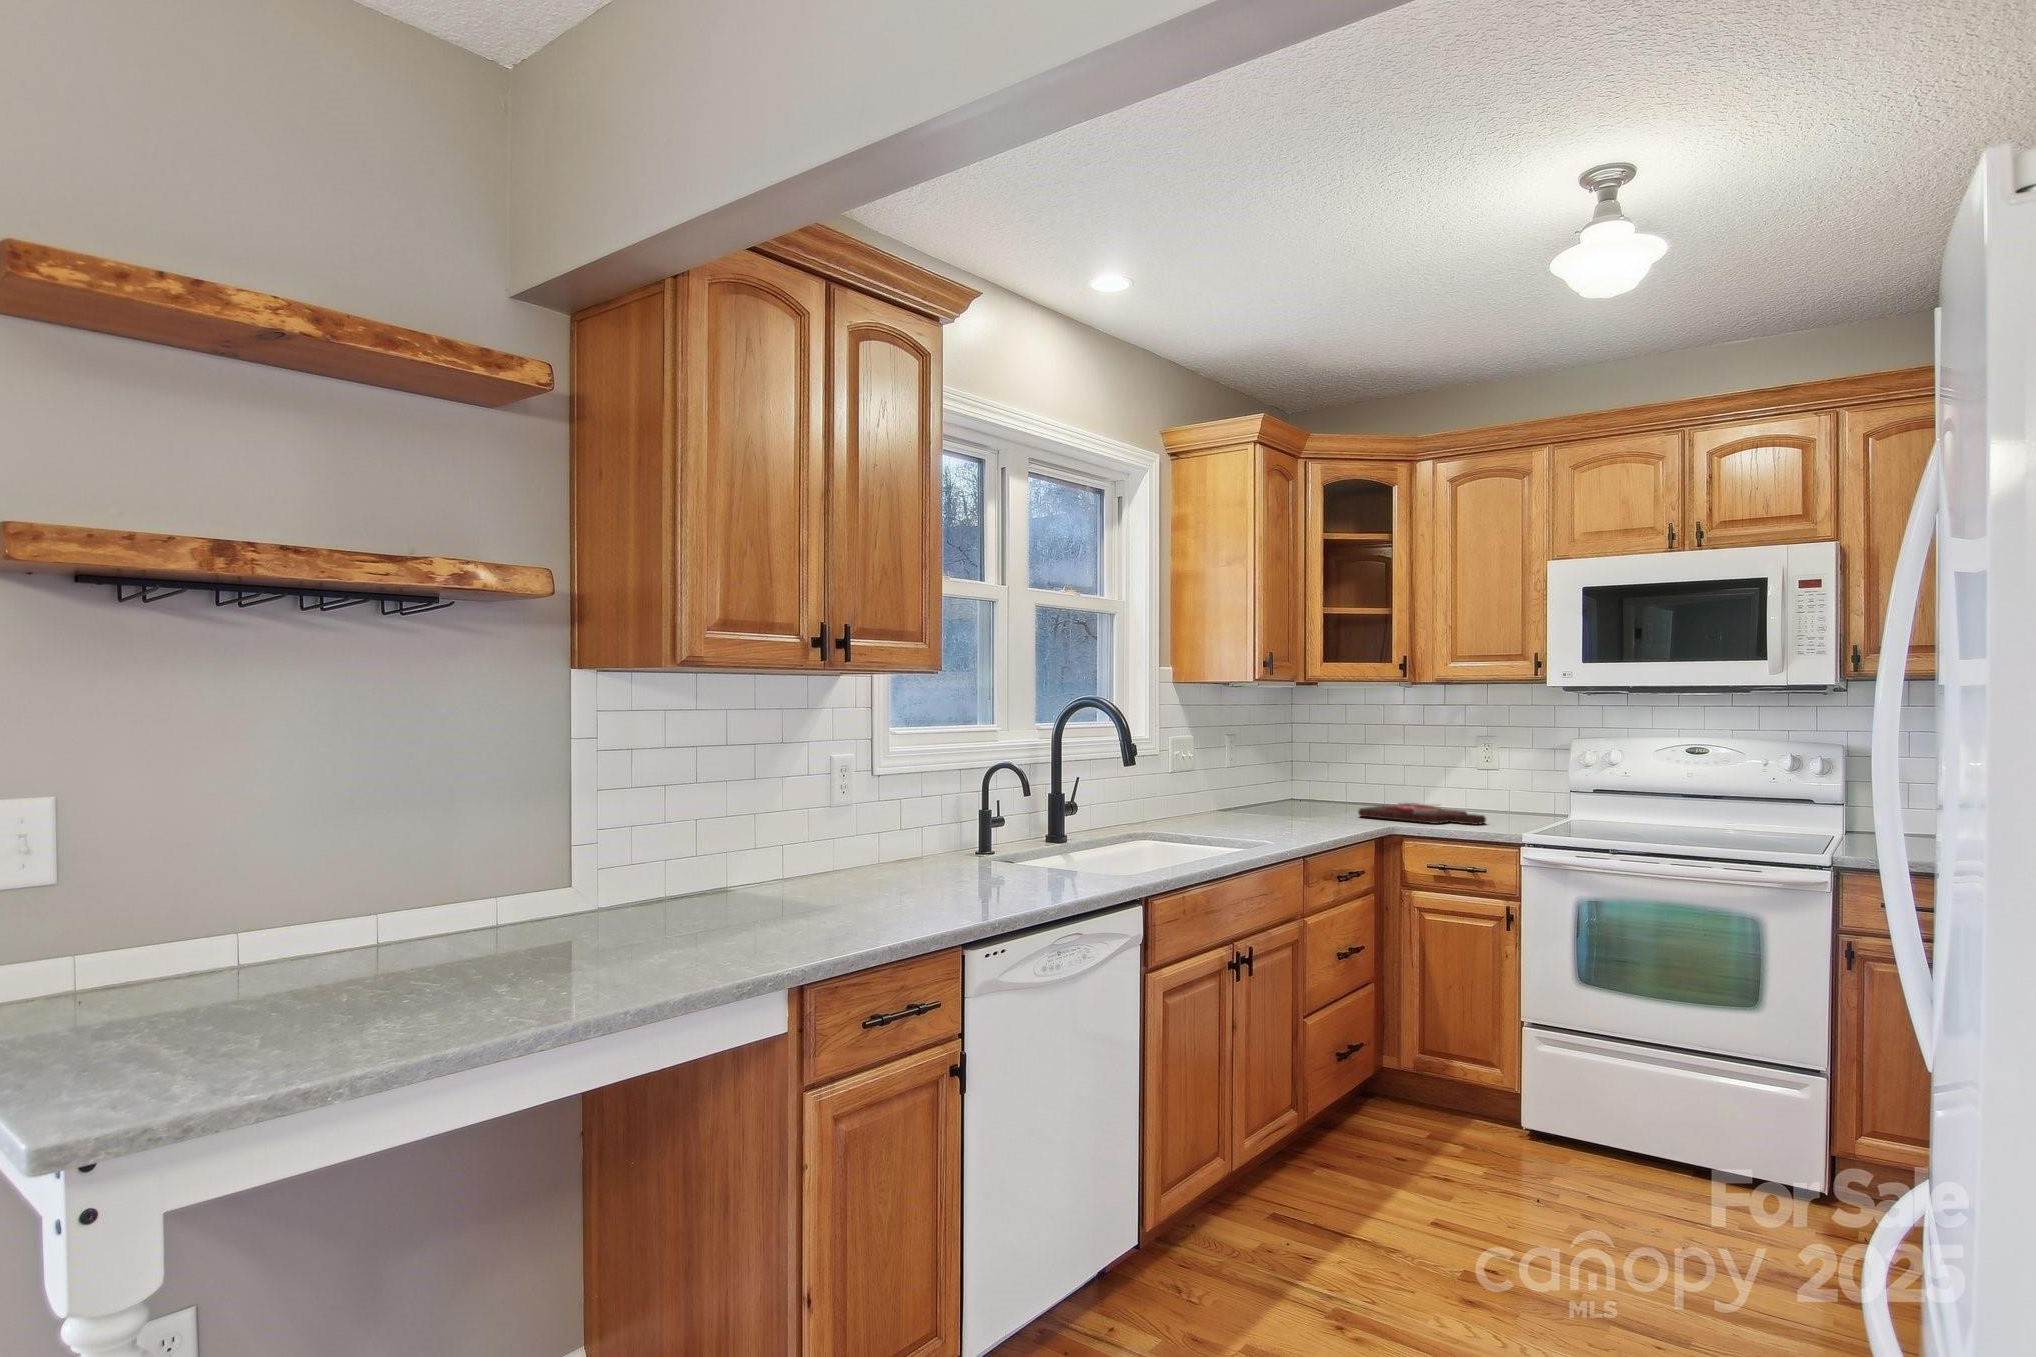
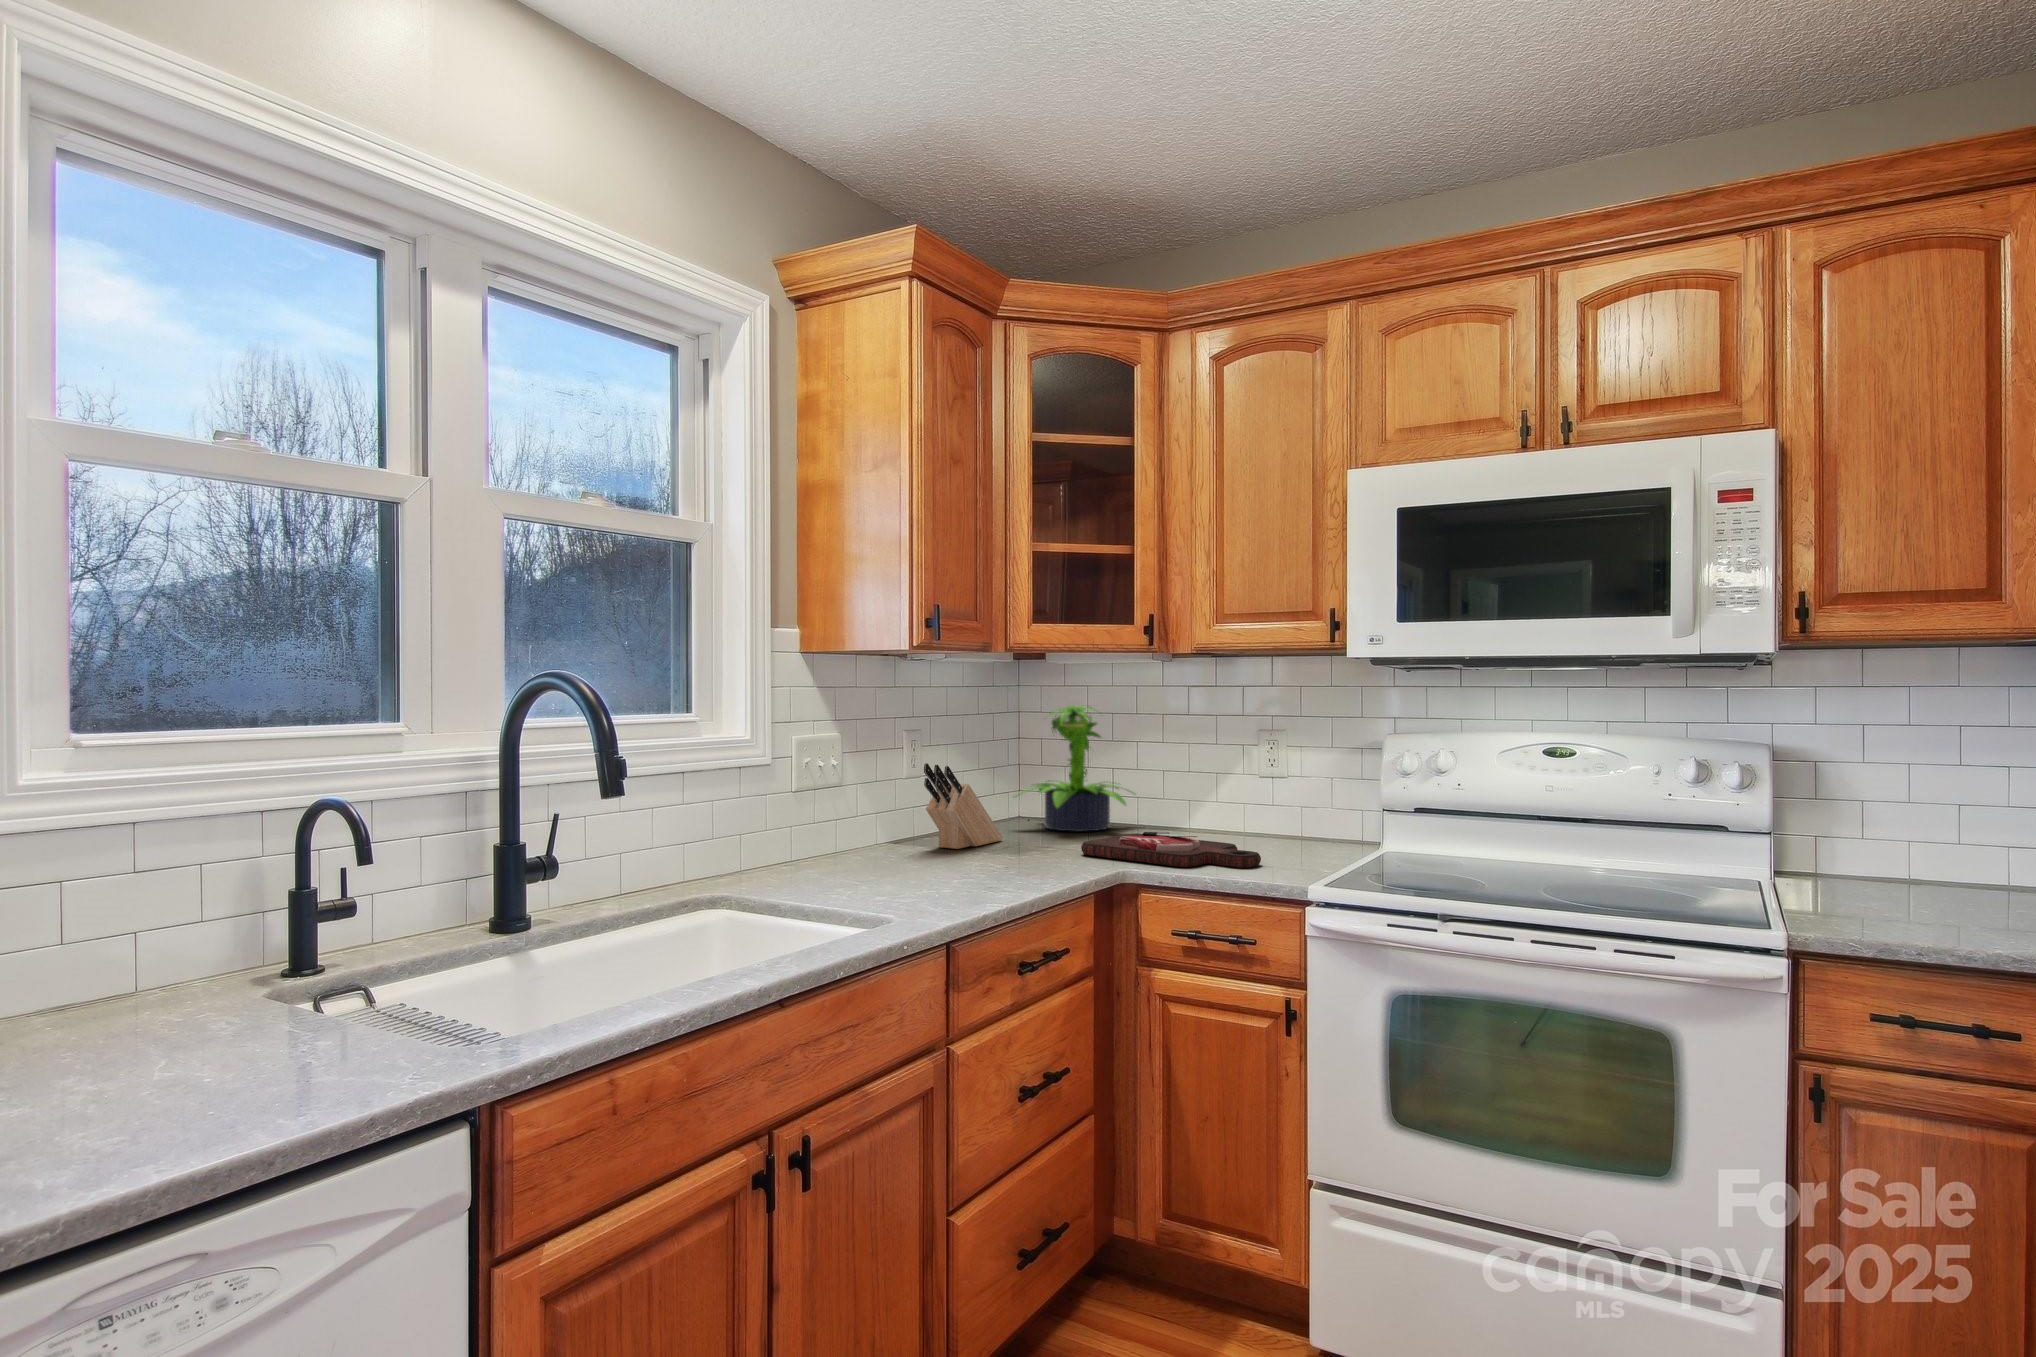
potted plant: none [1295,716,1384,805] -> present [1016,705,1126,832]
knife block: none [1248,755,1296,813] -> present [924,763,1003,849]

